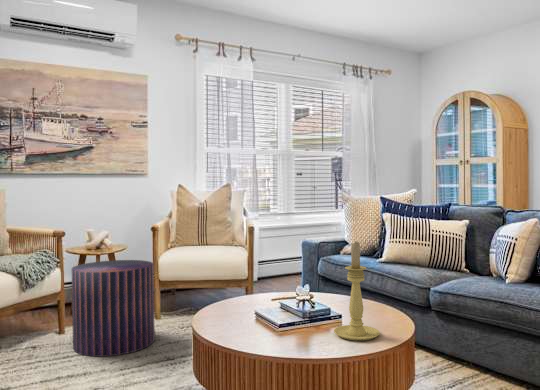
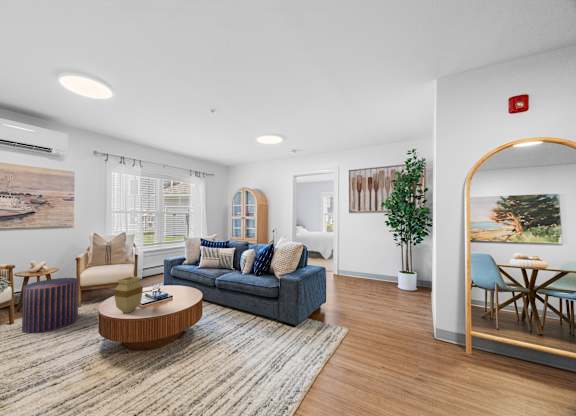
candle holder: present [334,242,380,340] -> none [168,268,187,306]
vase: none [215,253,275,341] -> present [114,277,143,313]

